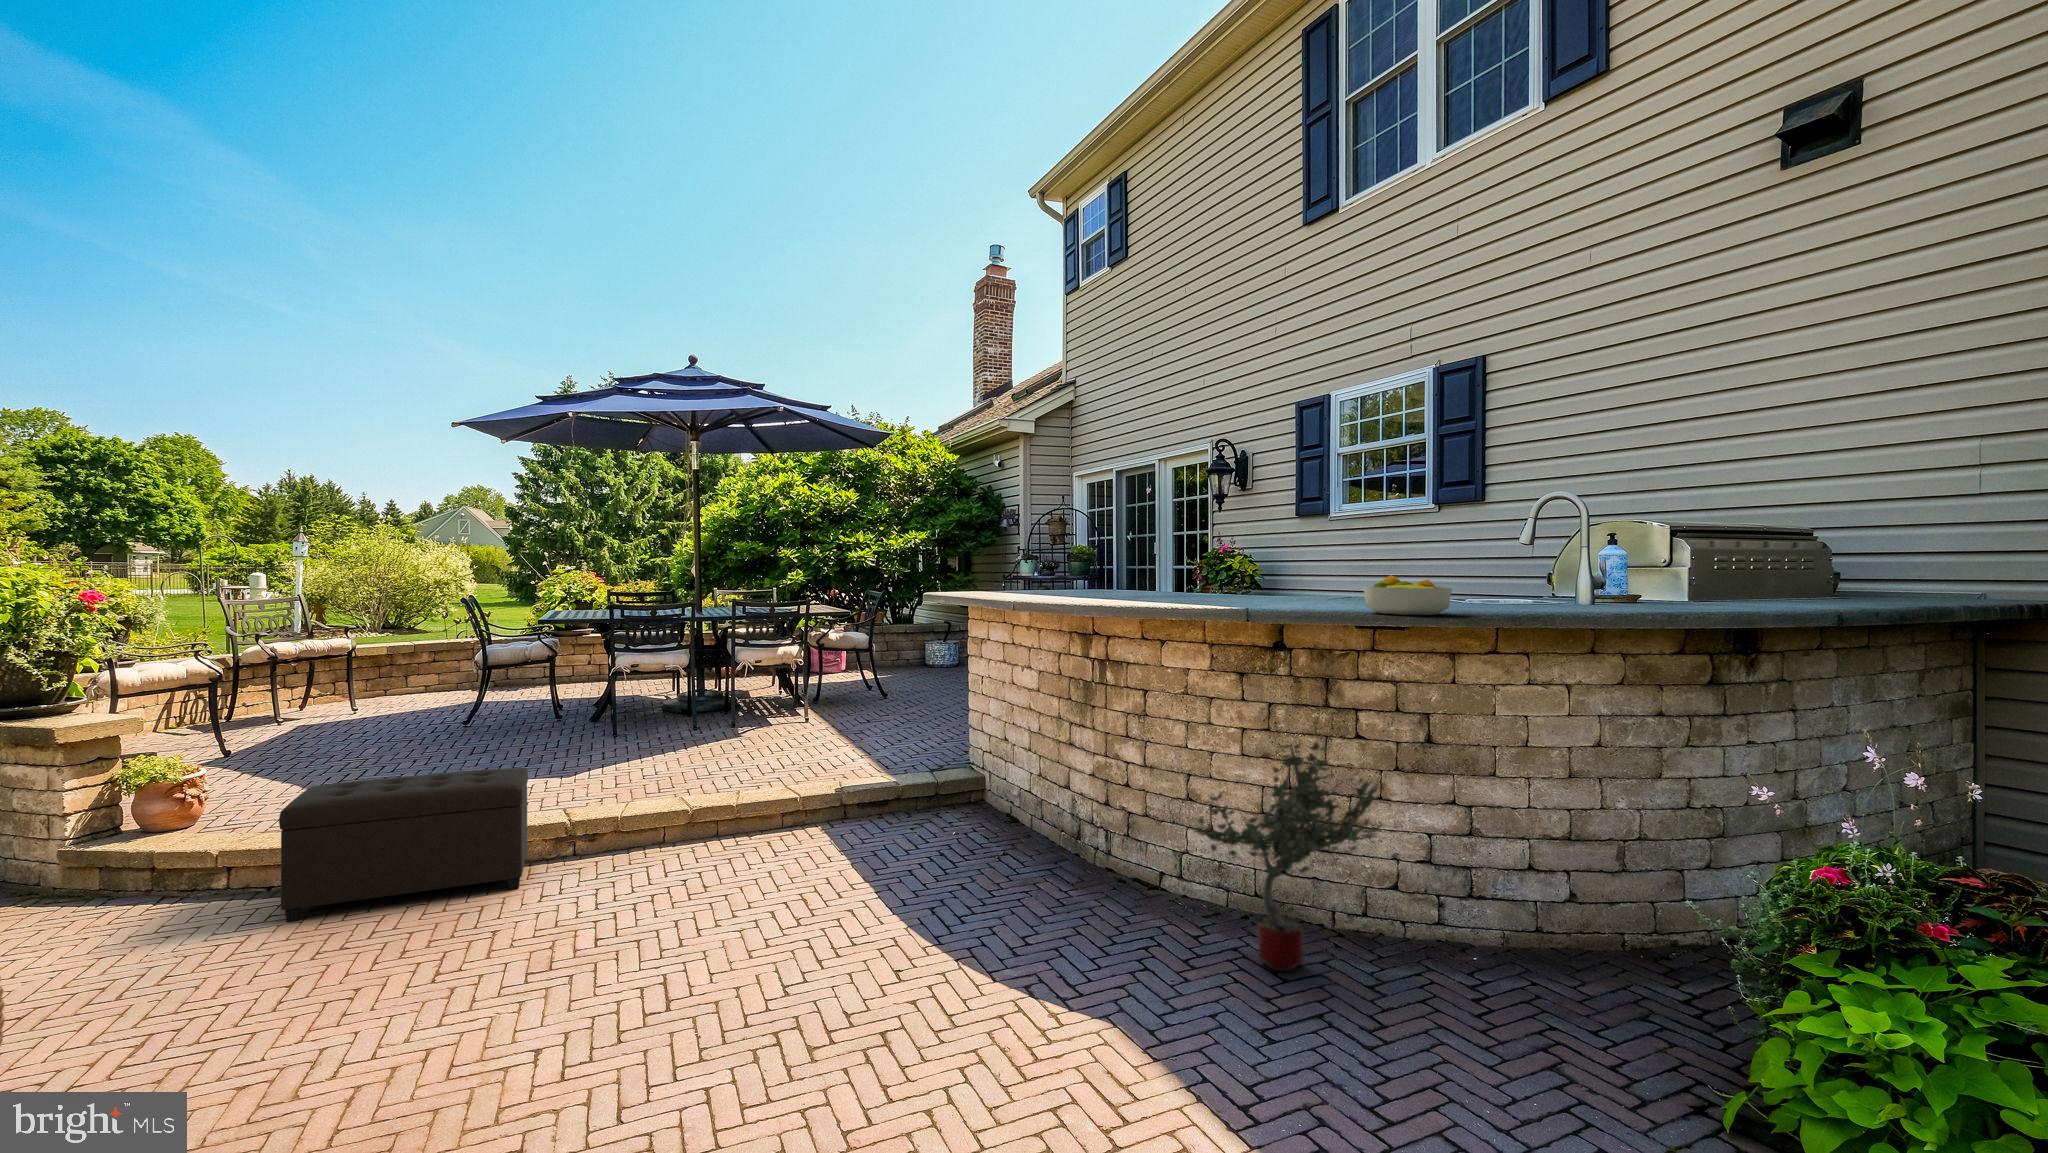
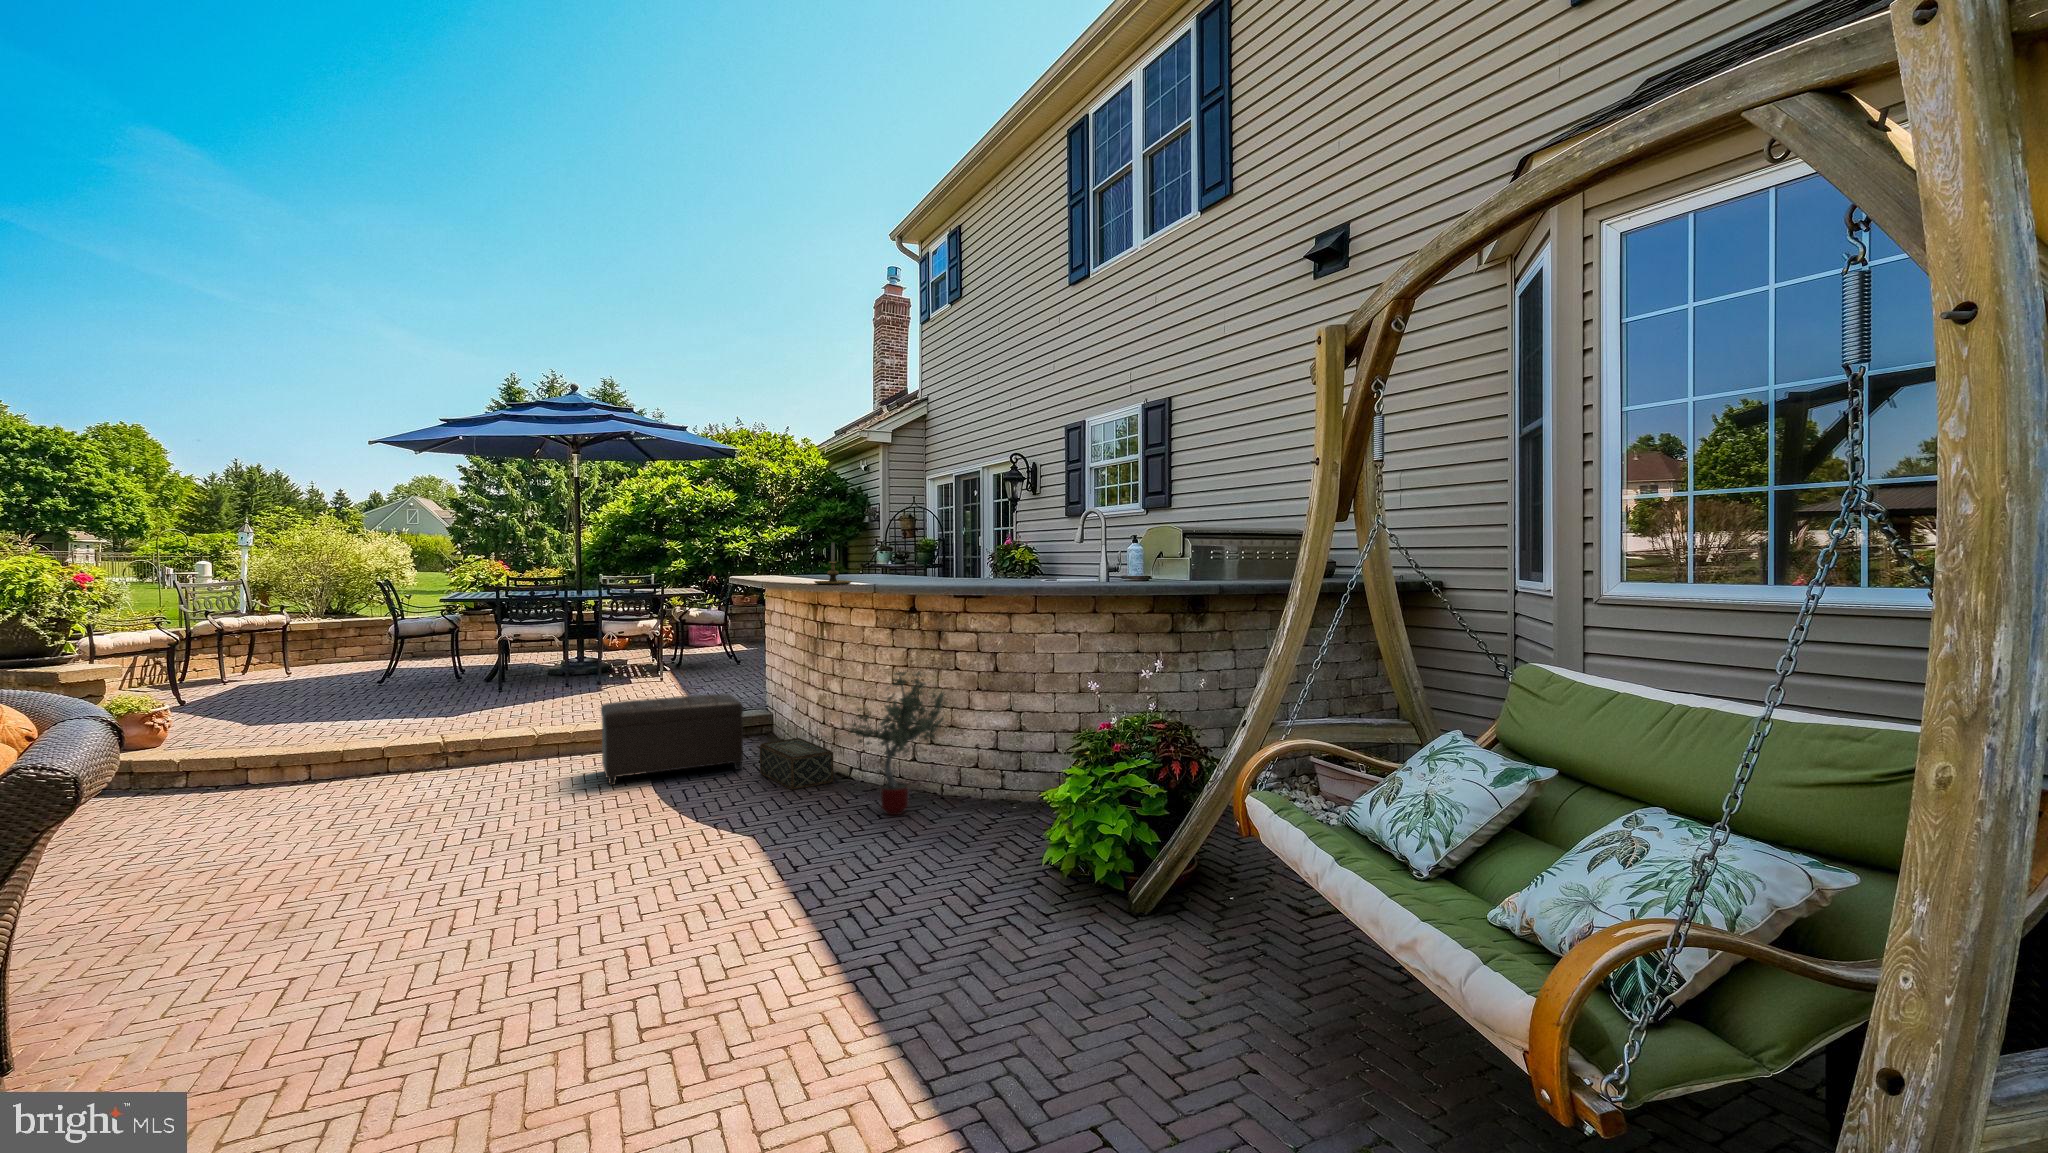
candle holder: none [1091,543,1145,604] -> present [814,542,852,584]
fruit bowl: present [1364,575,1452,615] -> none [950,564,996,590]
ottoman: present [279,768,528,922] -> present [601,694,743,785]
woven basket: none [1012,824,1131,911] -> present [760,738,833,790]

